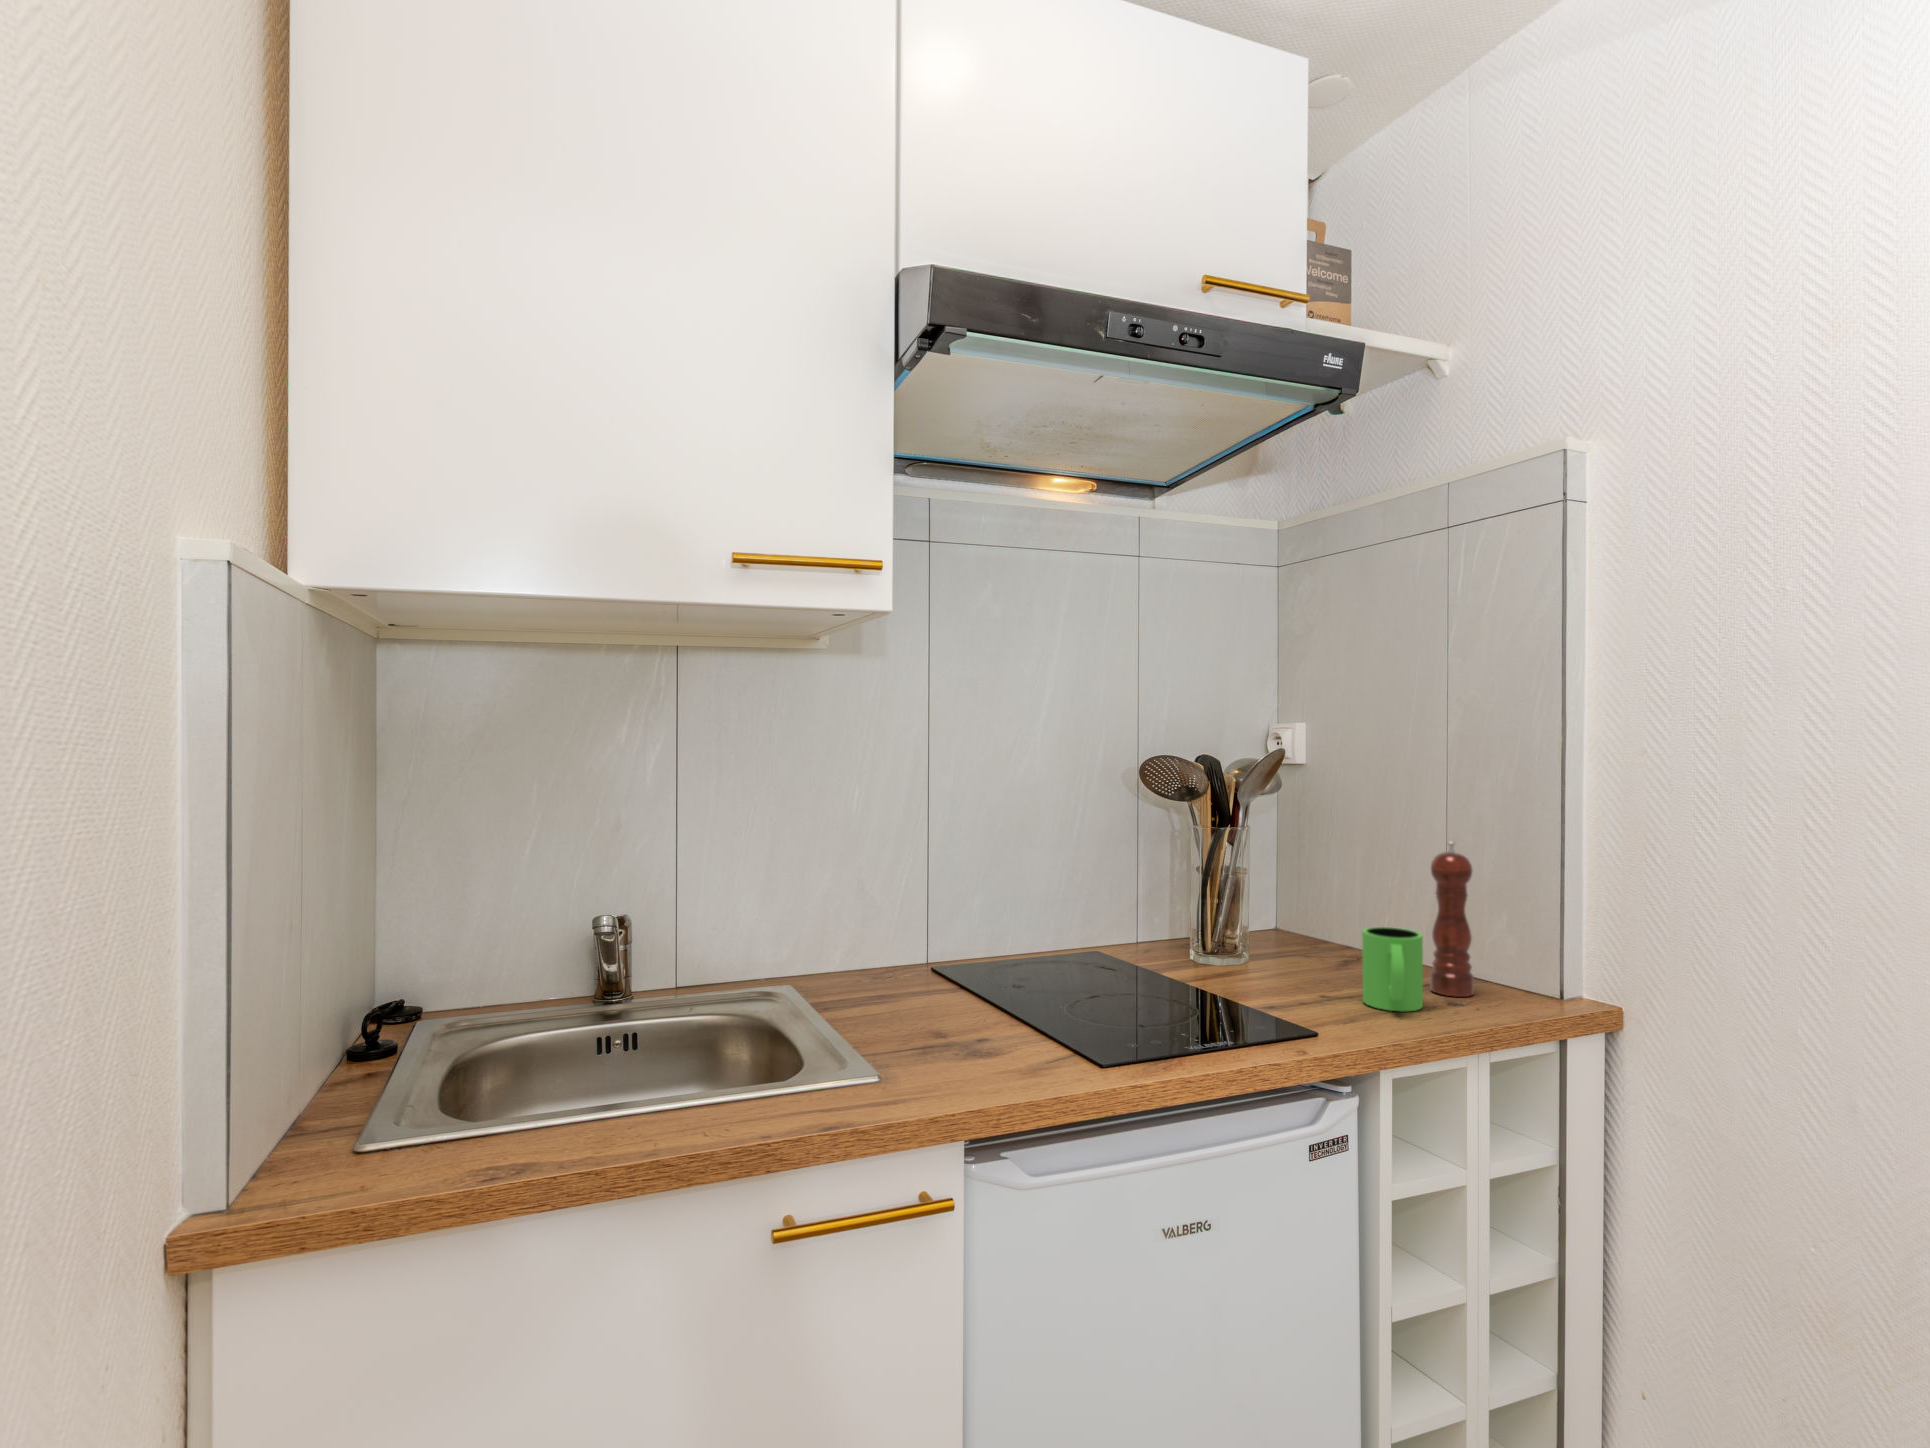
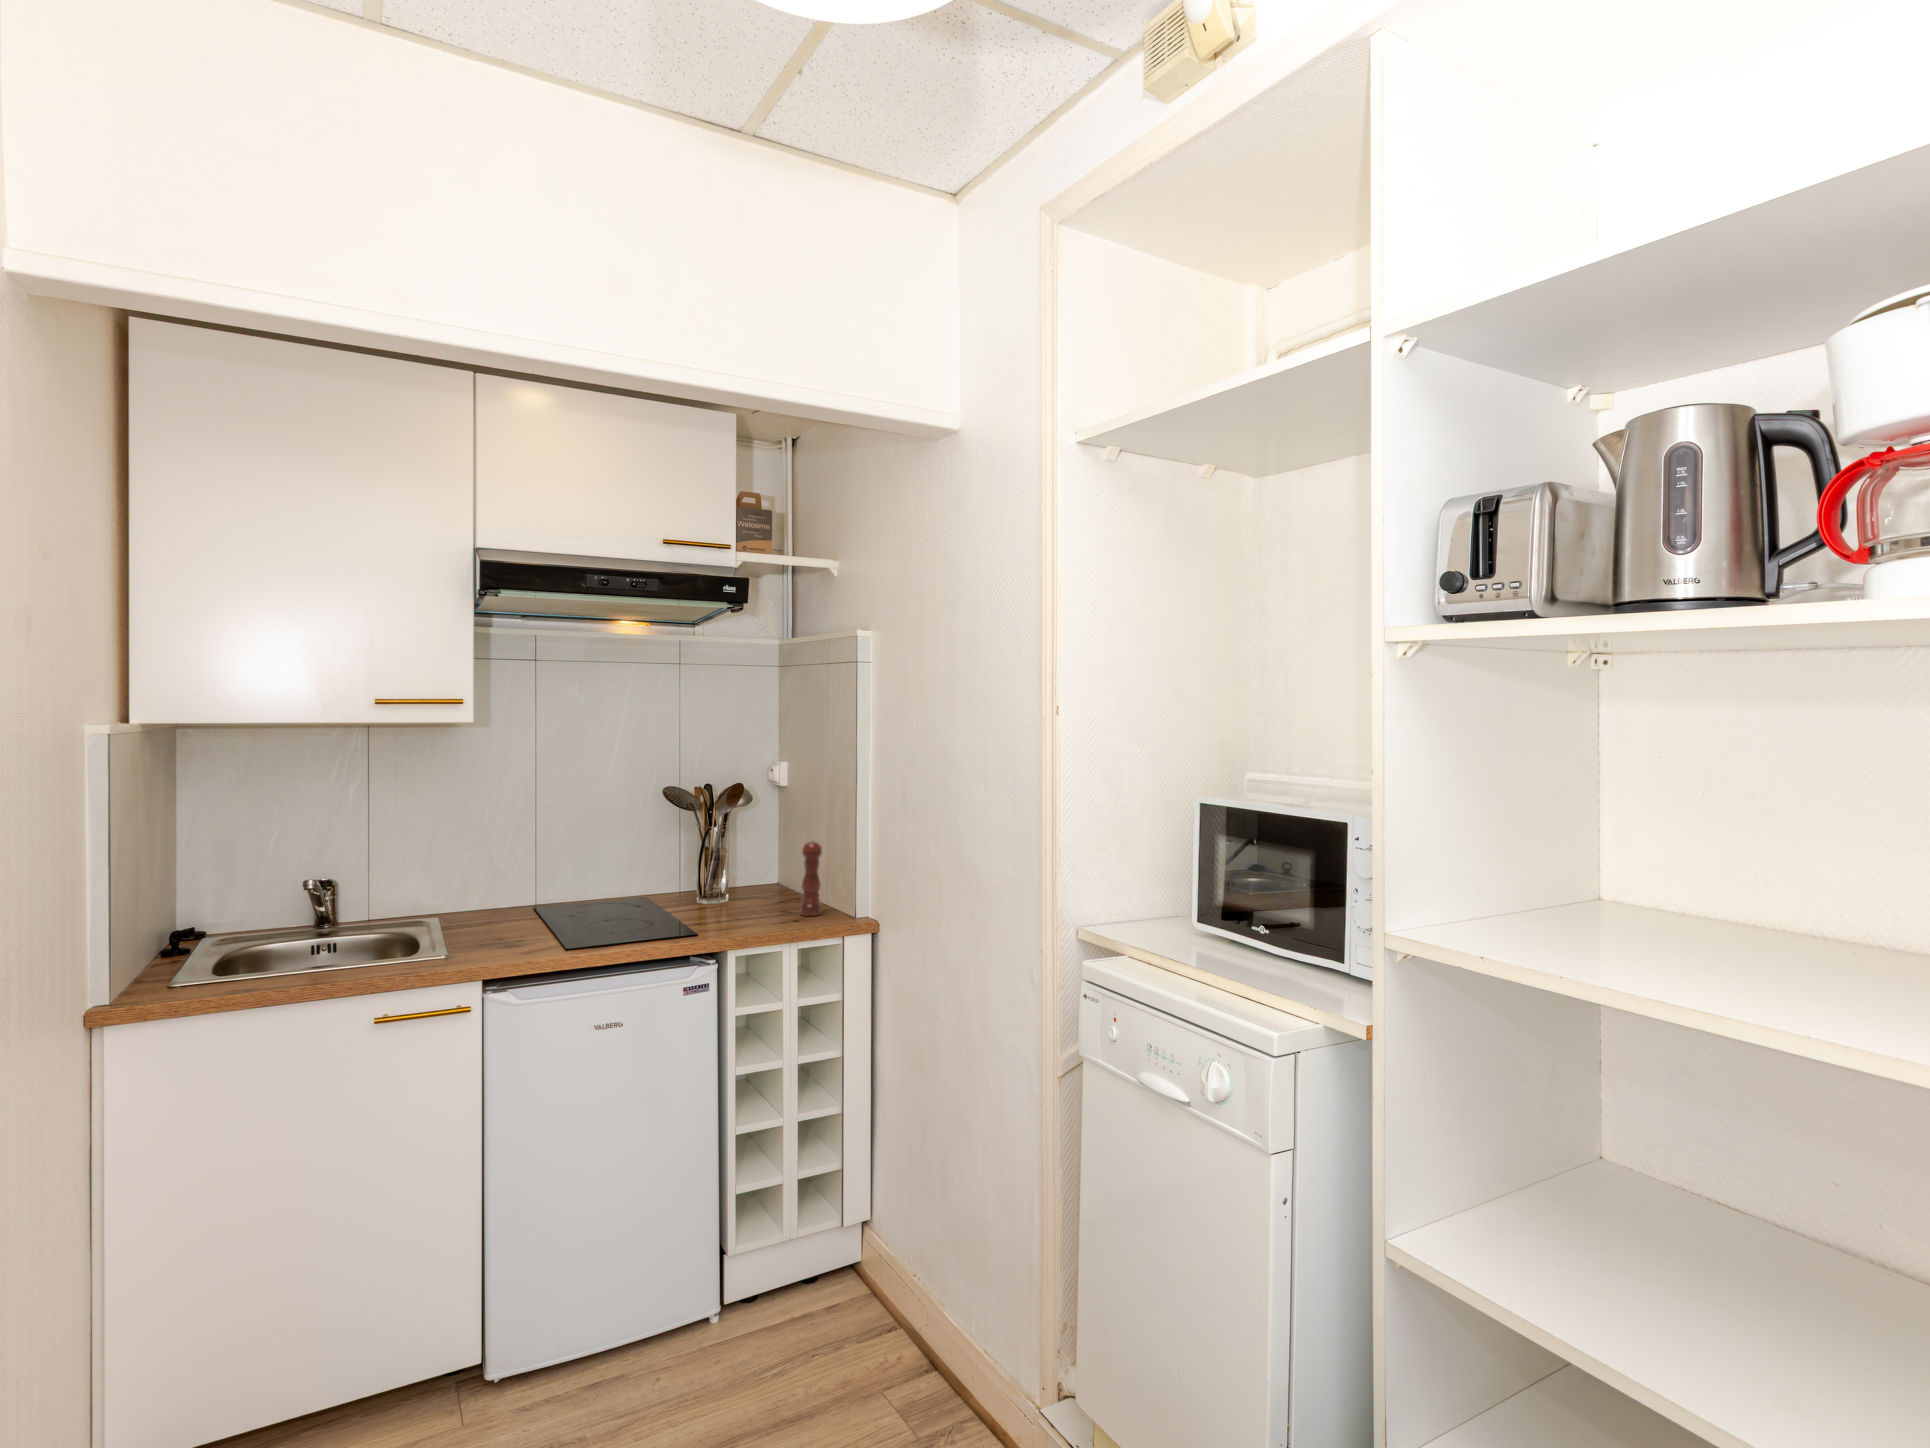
mug: present [1362,927,1423,1011] -> none [752,881,783,923]

